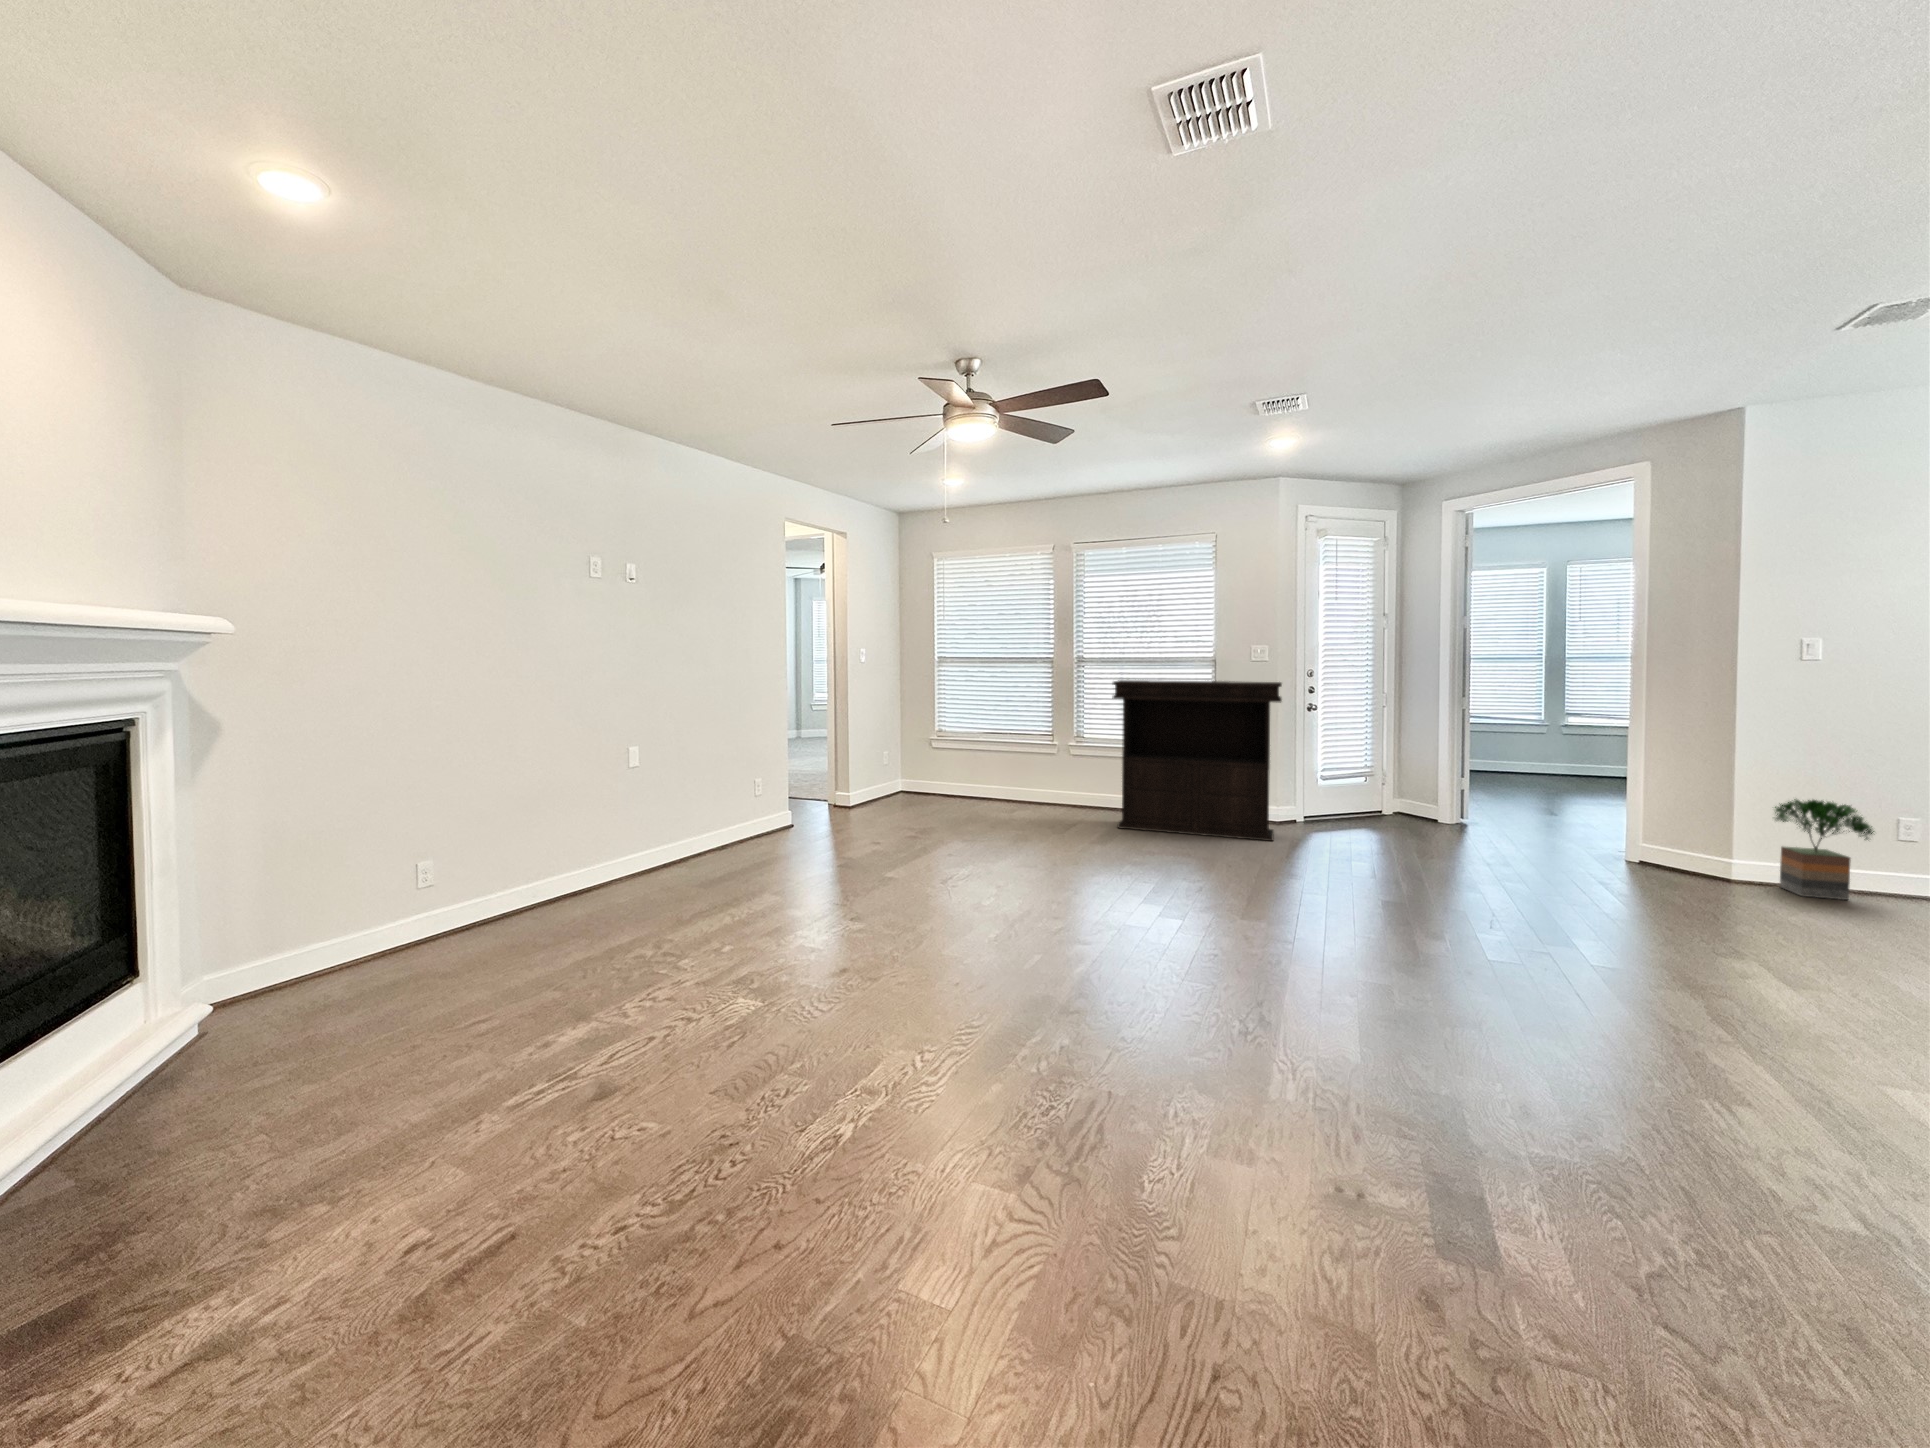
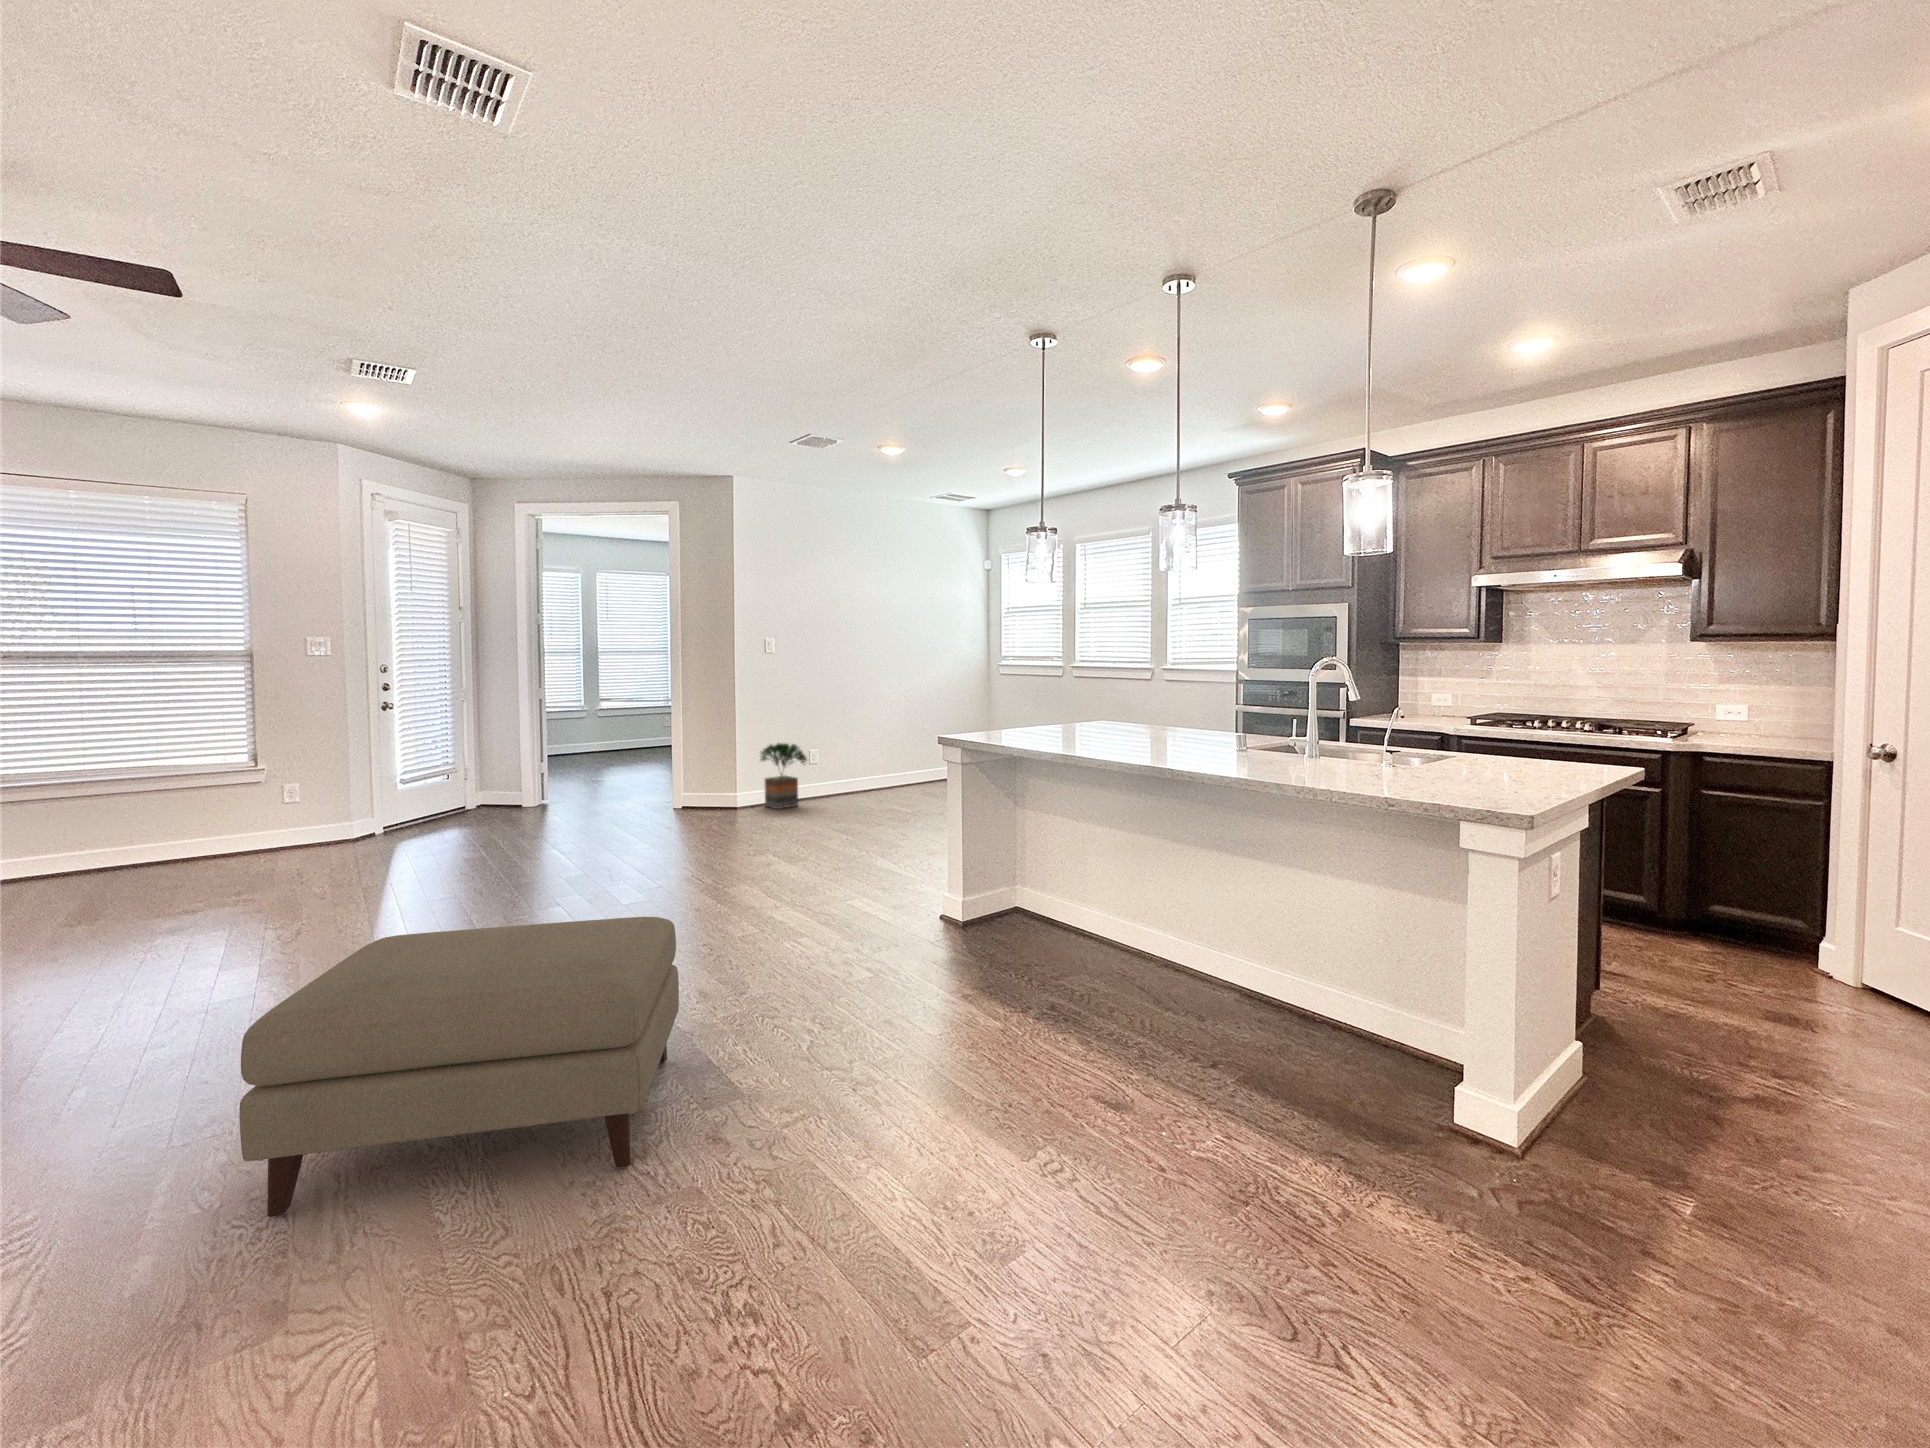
console table: present [1112,680,1282,841] -> none [79,680,363,901]
ottoman: none [1044,911,1450,1254] -> present [239,917,679,1217]

